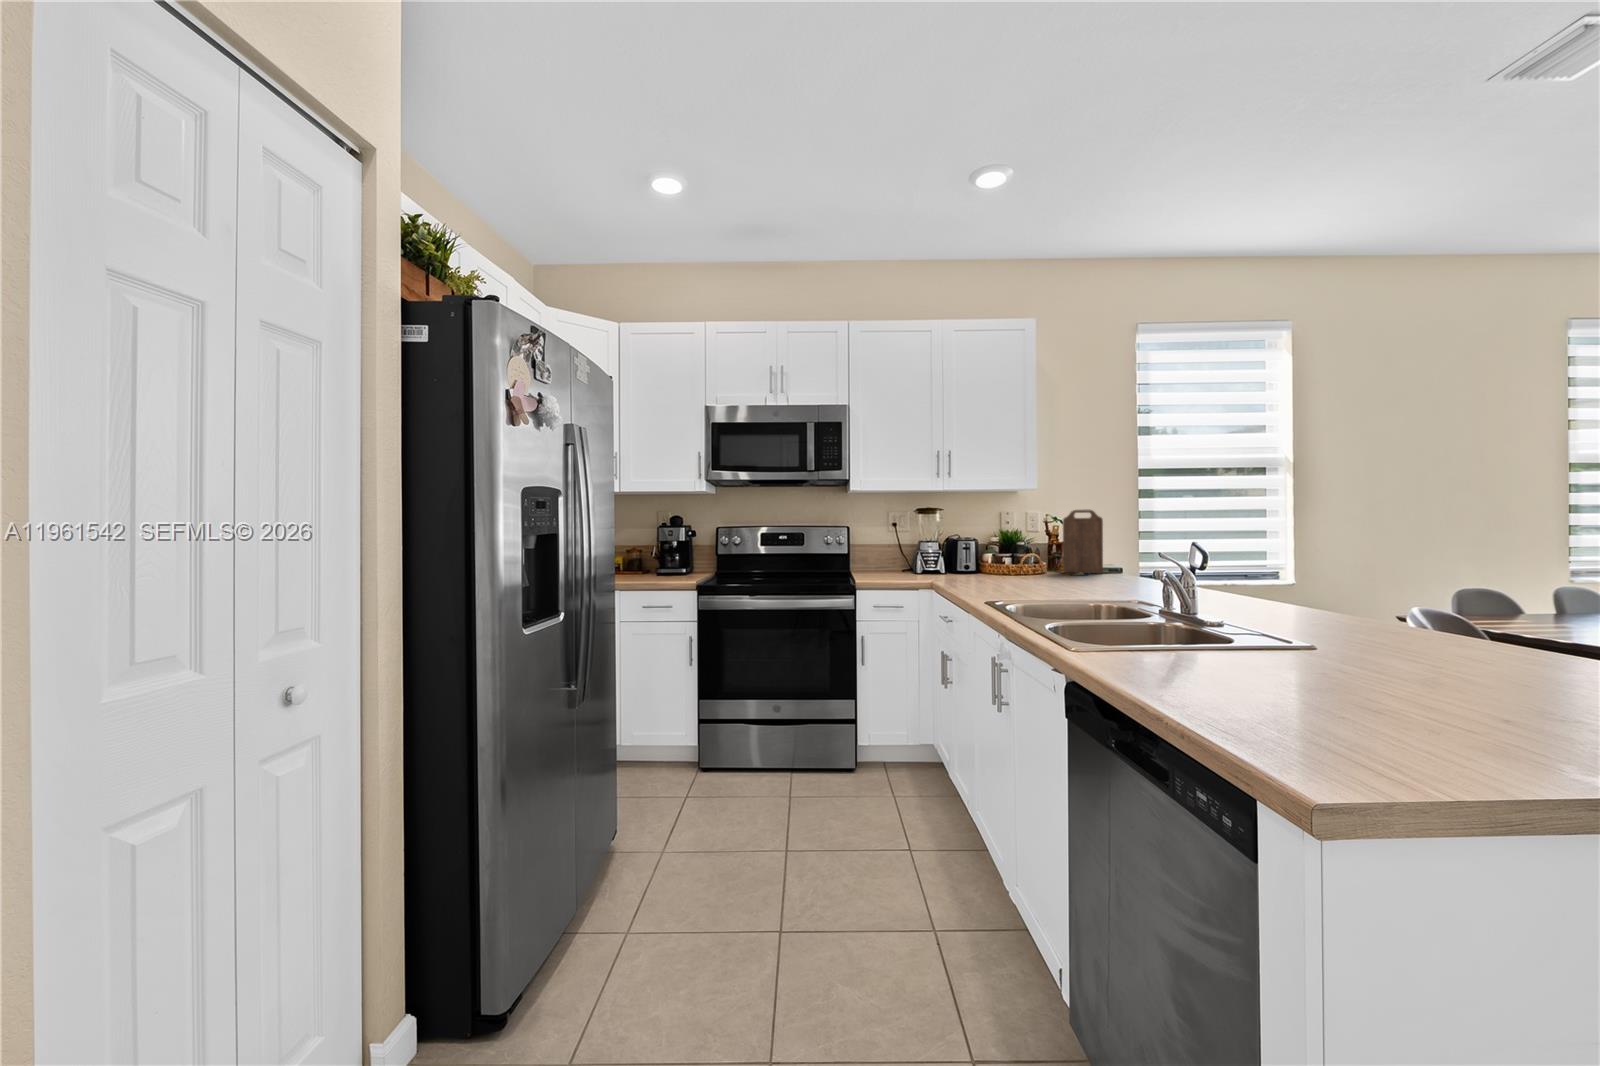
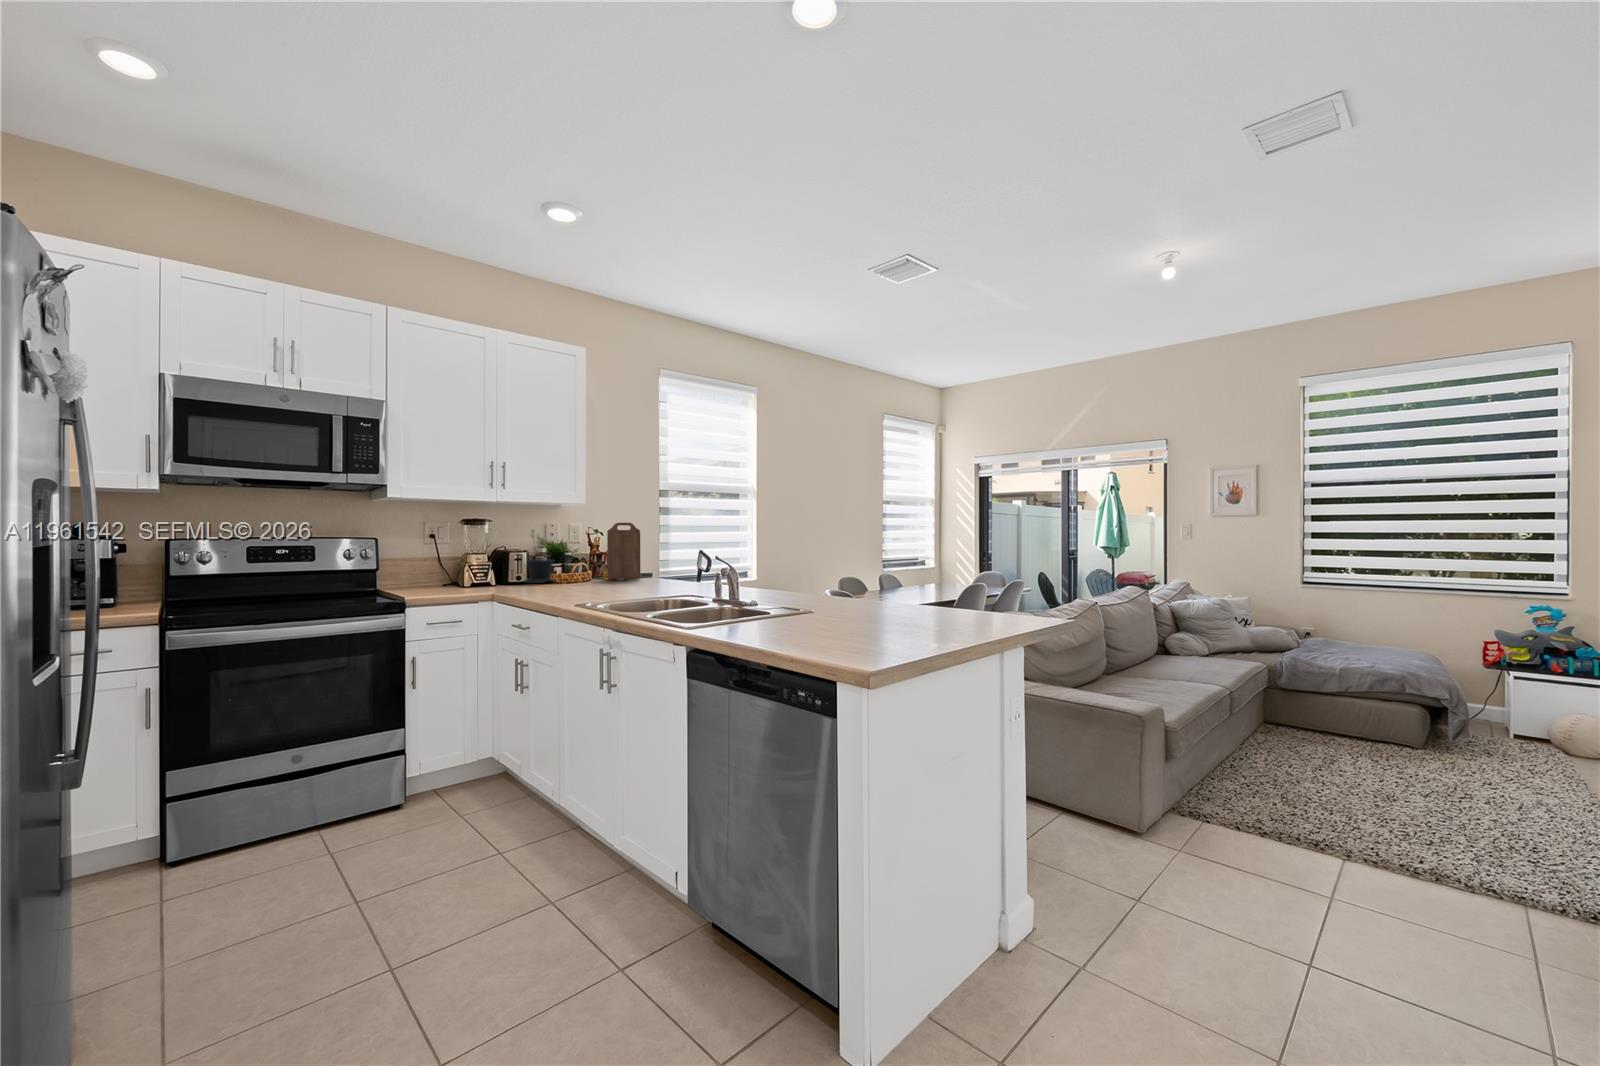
potted plant: none [972,518,1005,573] -> present [525,530,556,583]

